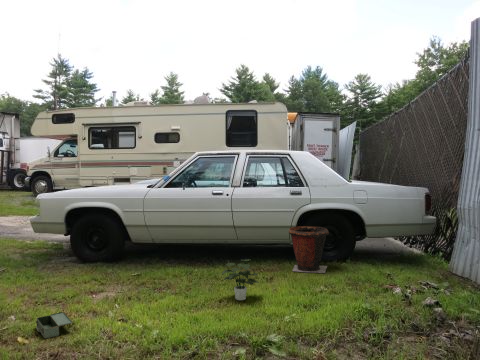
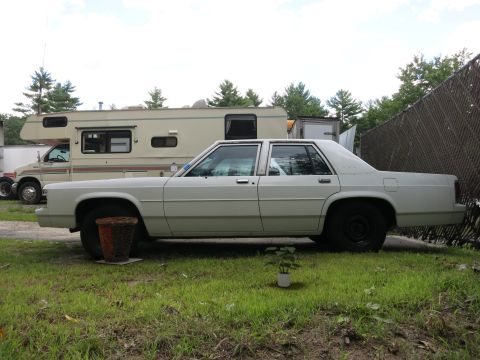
trash can: present [289,226,329,273] -> present [96,217,141,265]
toolbox: present [36,312,72,338] -> none [70,297,113,324]

